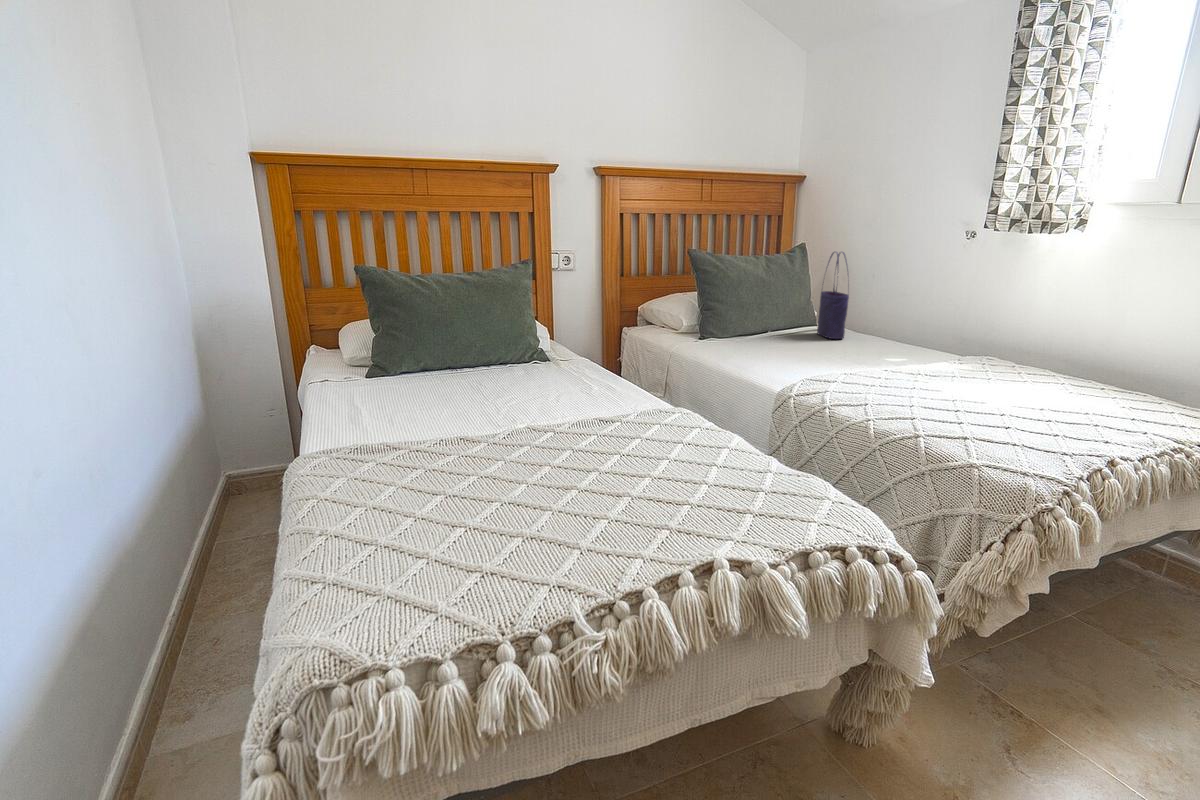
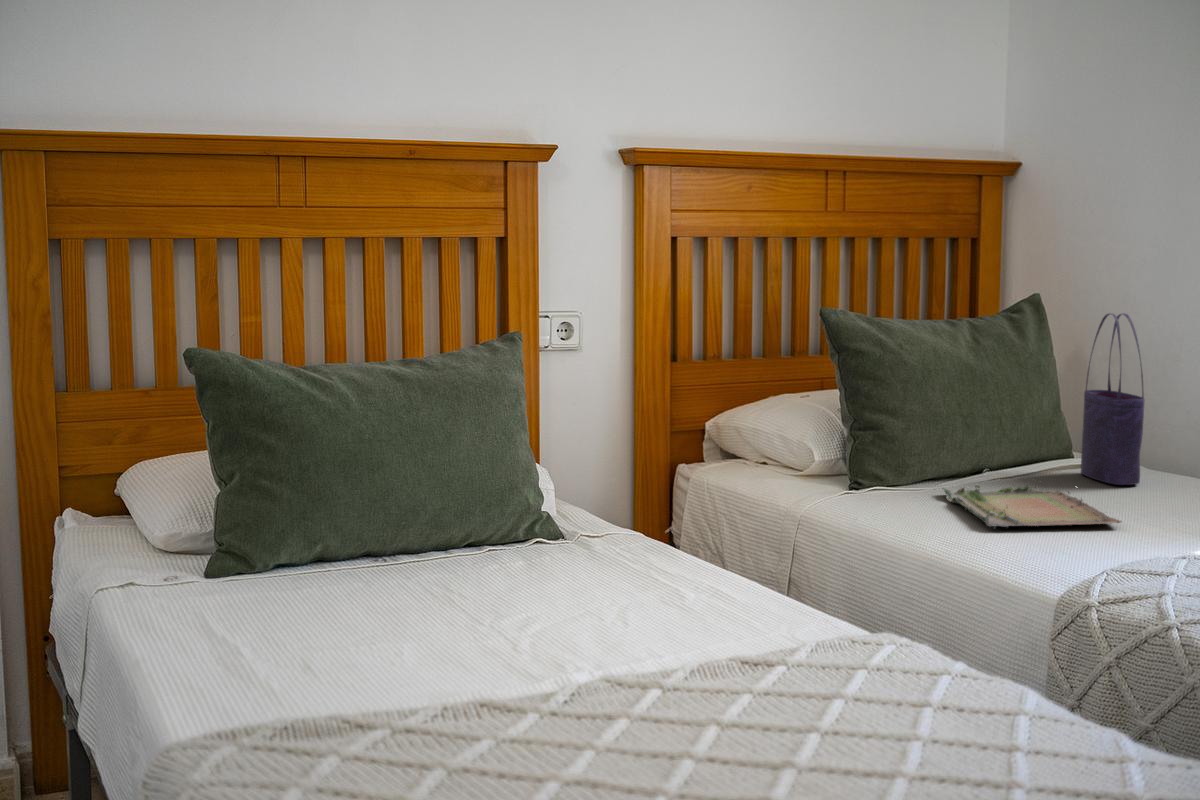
tray: none [742,334,824,359] -> present [943,479,1122,528]

